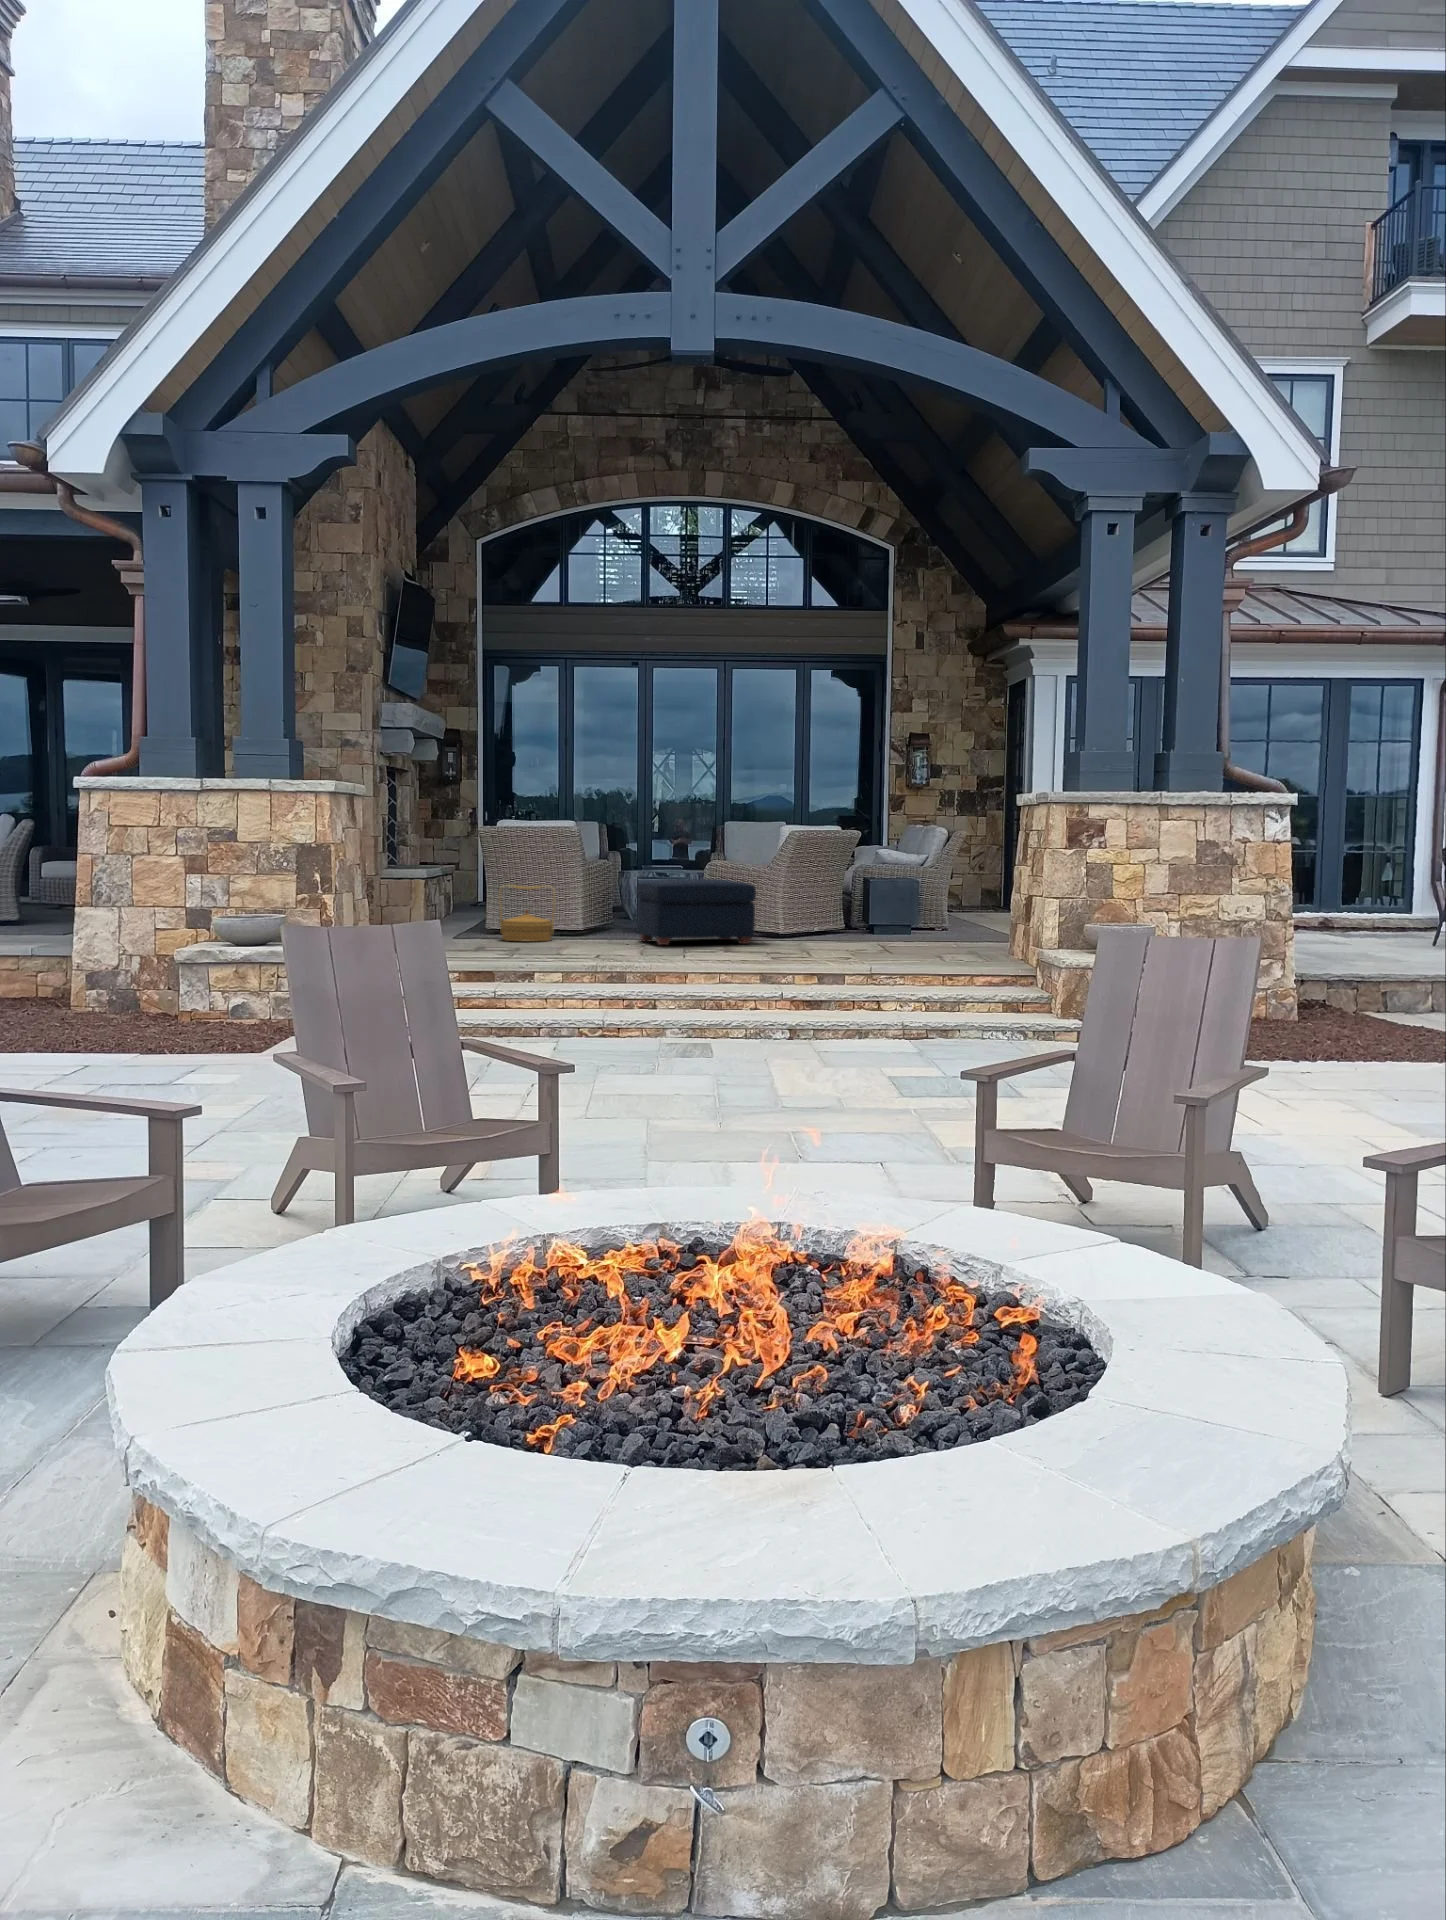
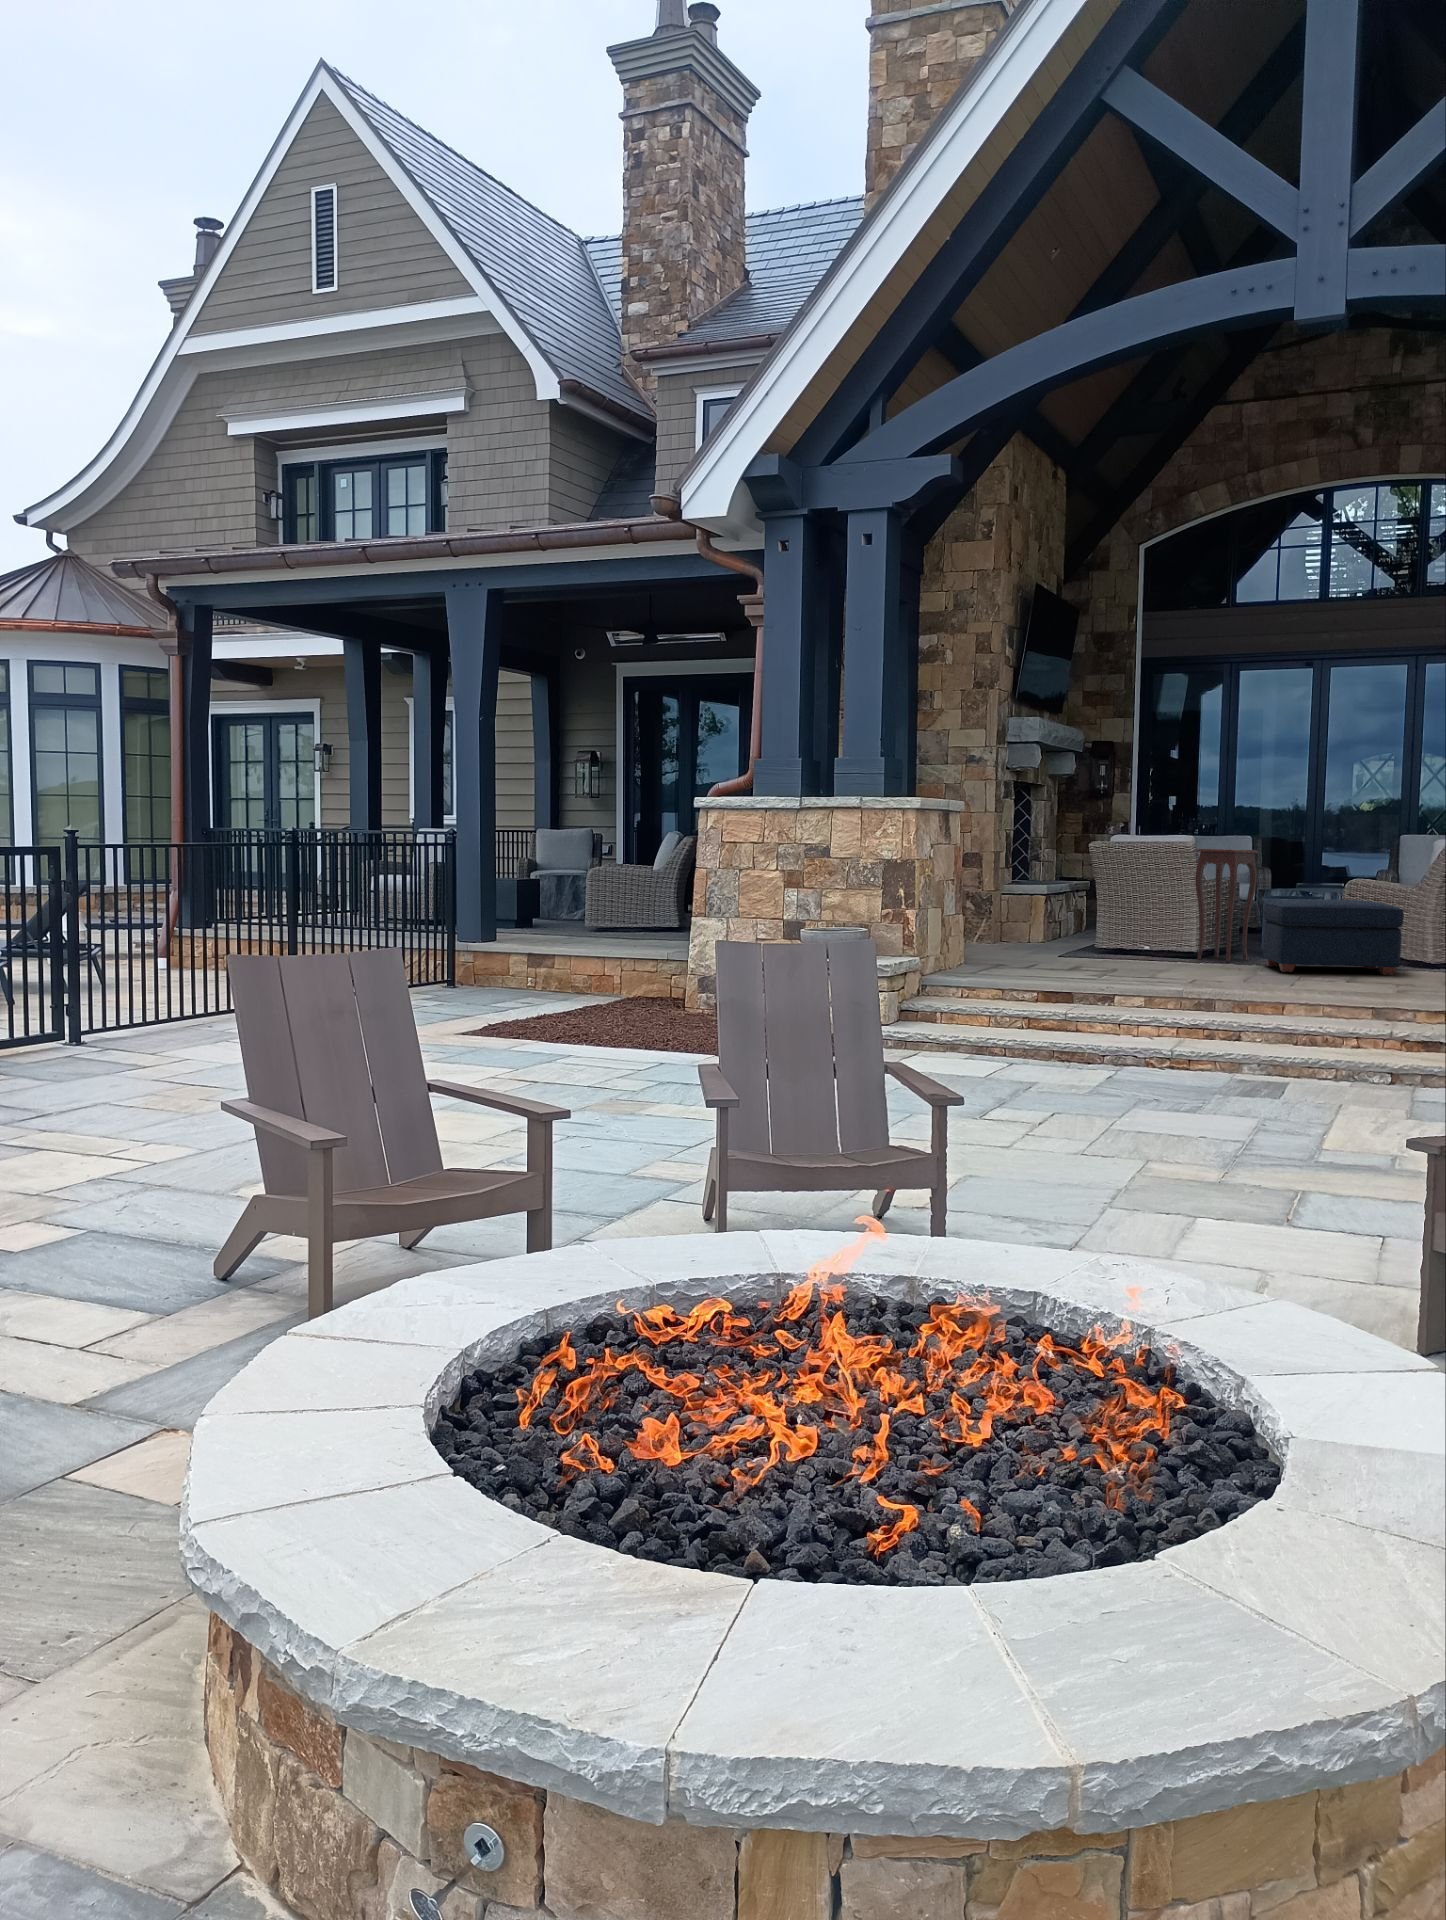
side table: none [572,834,625,939] -> present [1195,849,1258,962]
woven basket: present [499,885,555,942] -> none [1114,901,1174,961]

